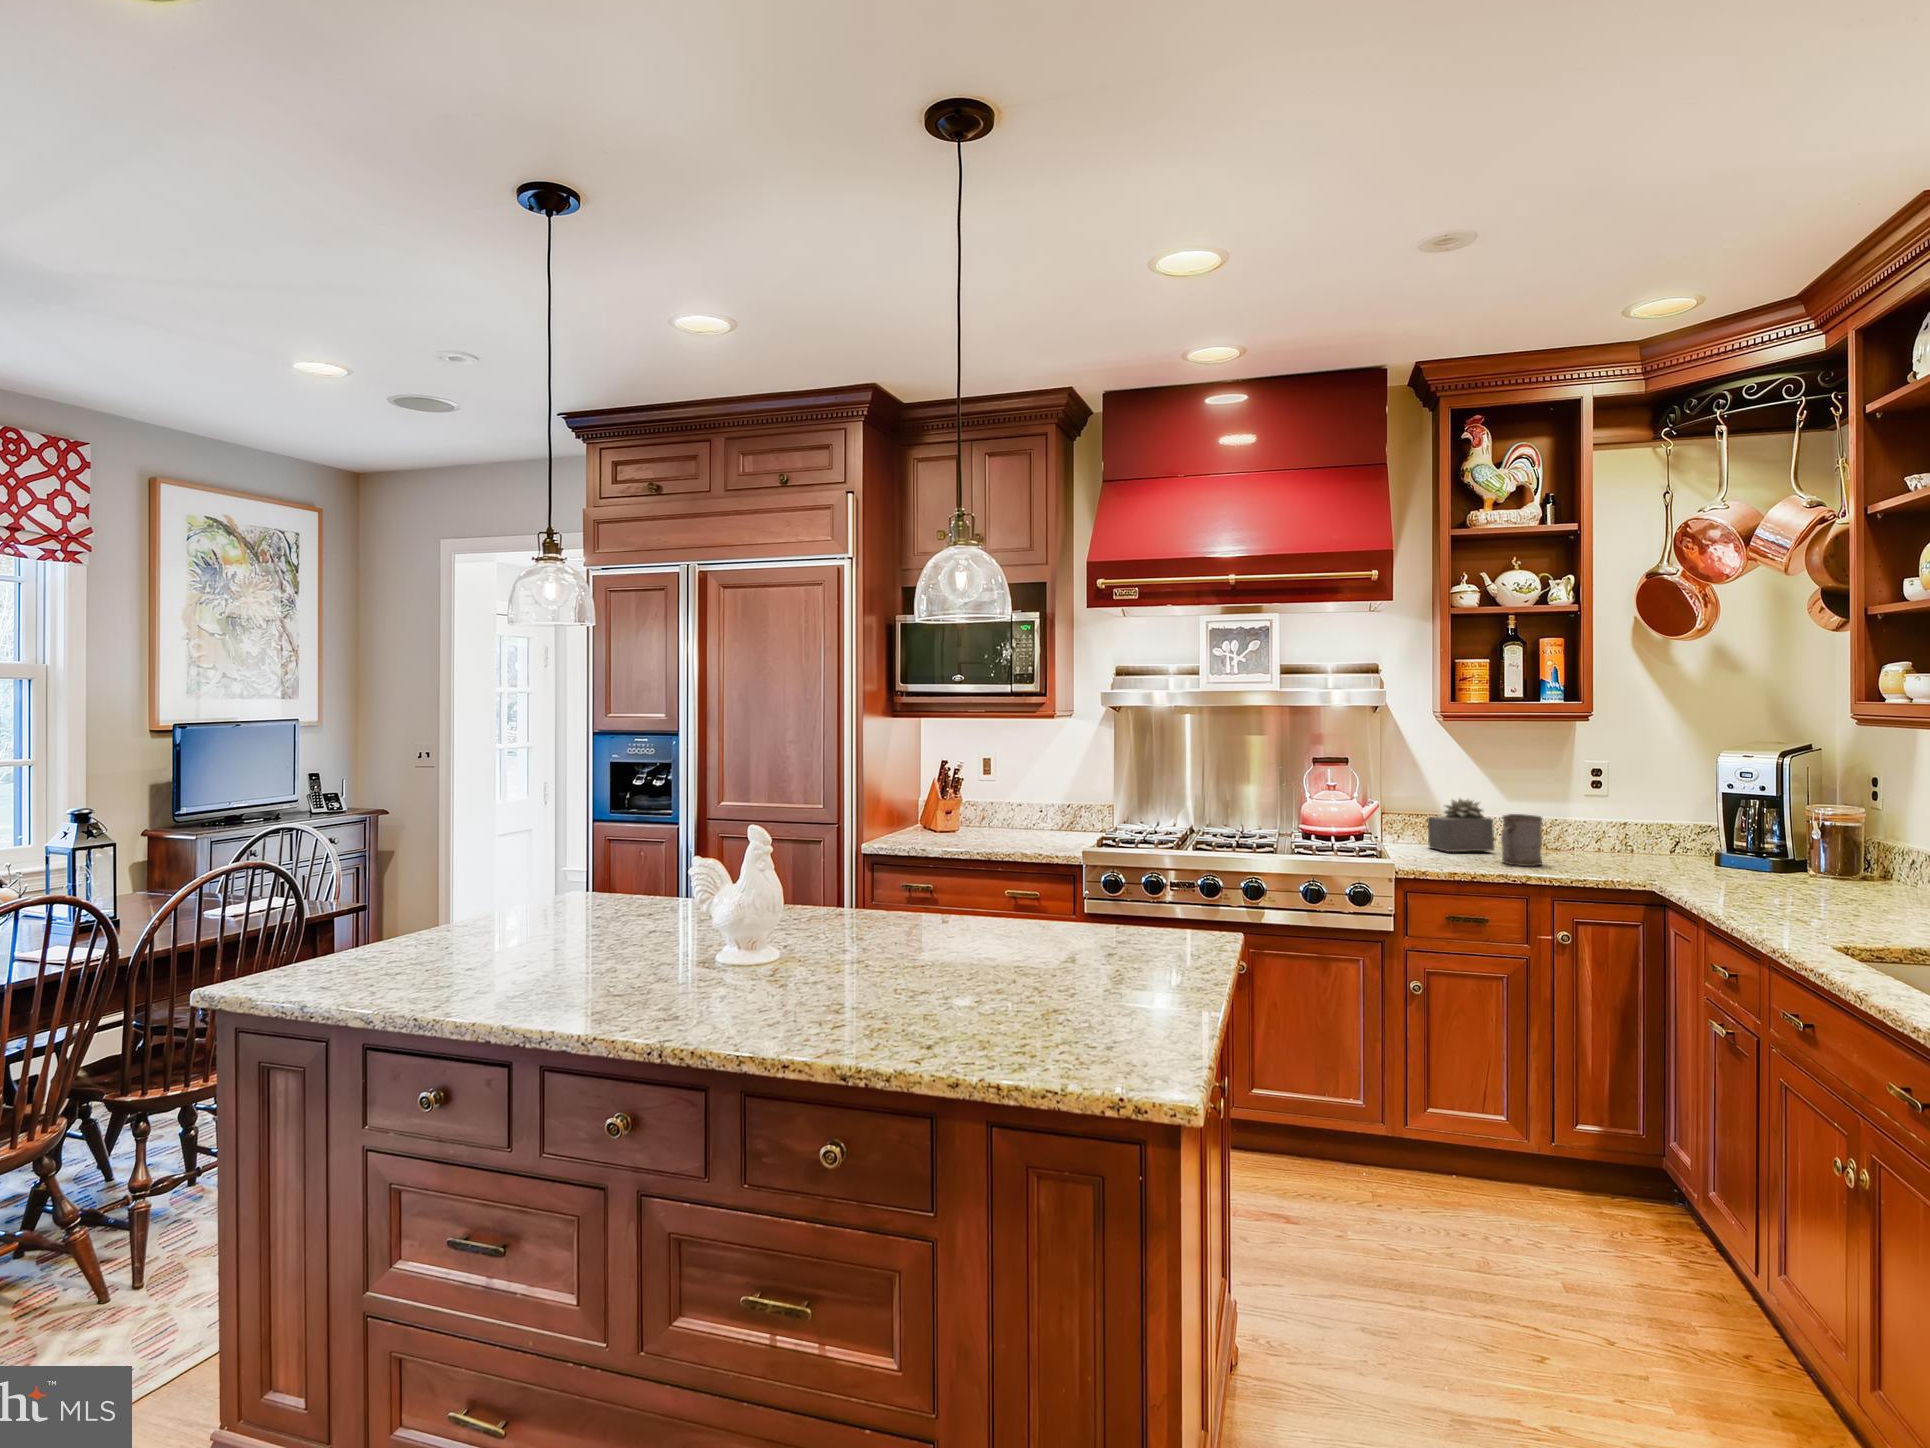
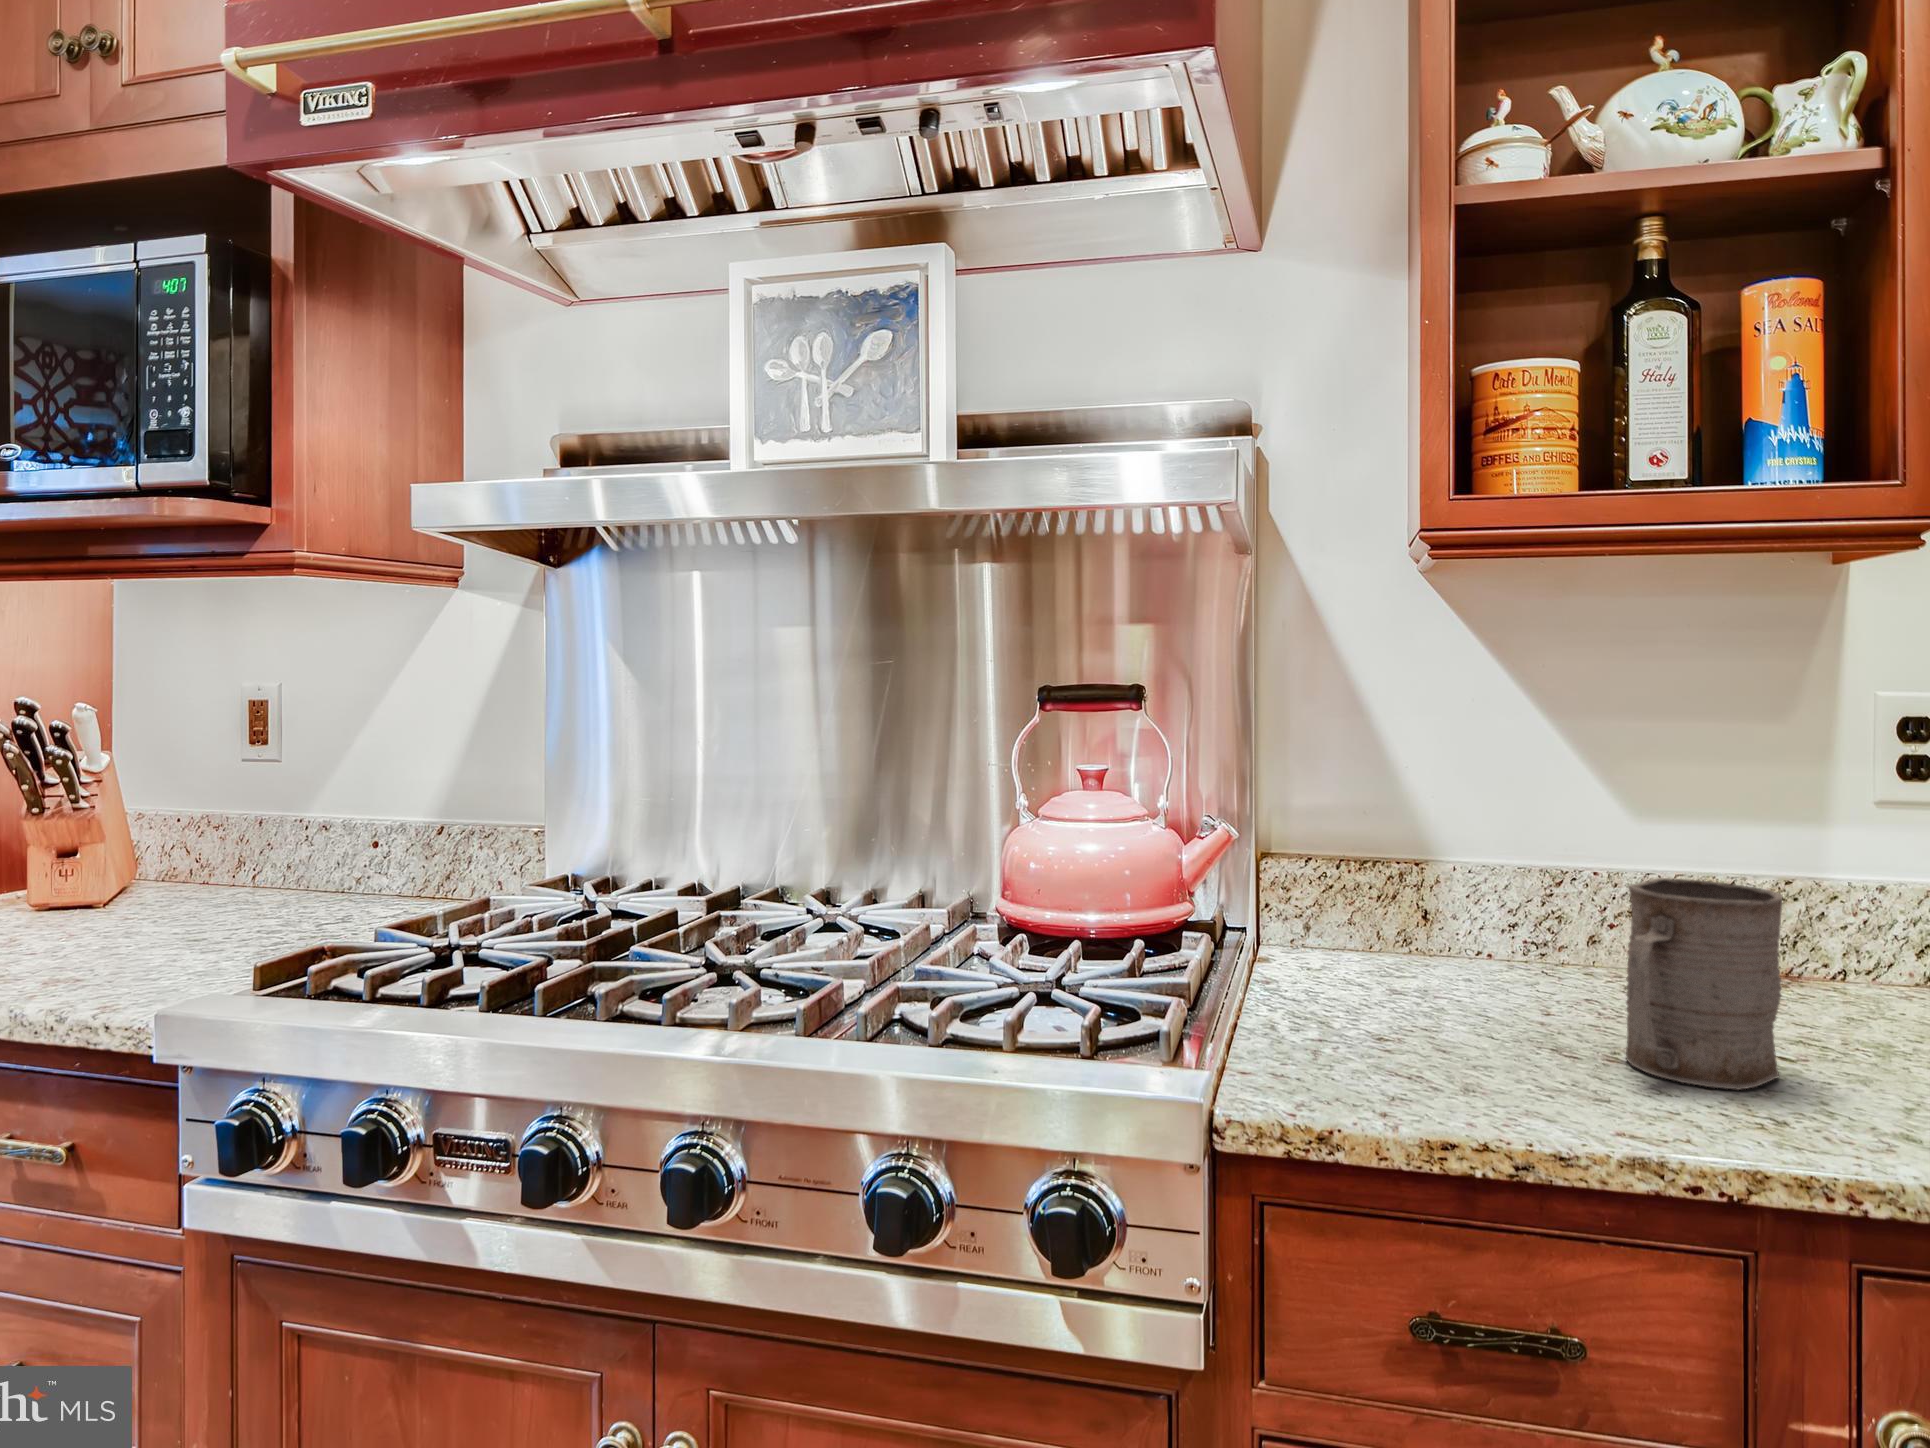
succulent plant: present [1428,799,1494,852] -> none [1381,812,1594,996]

